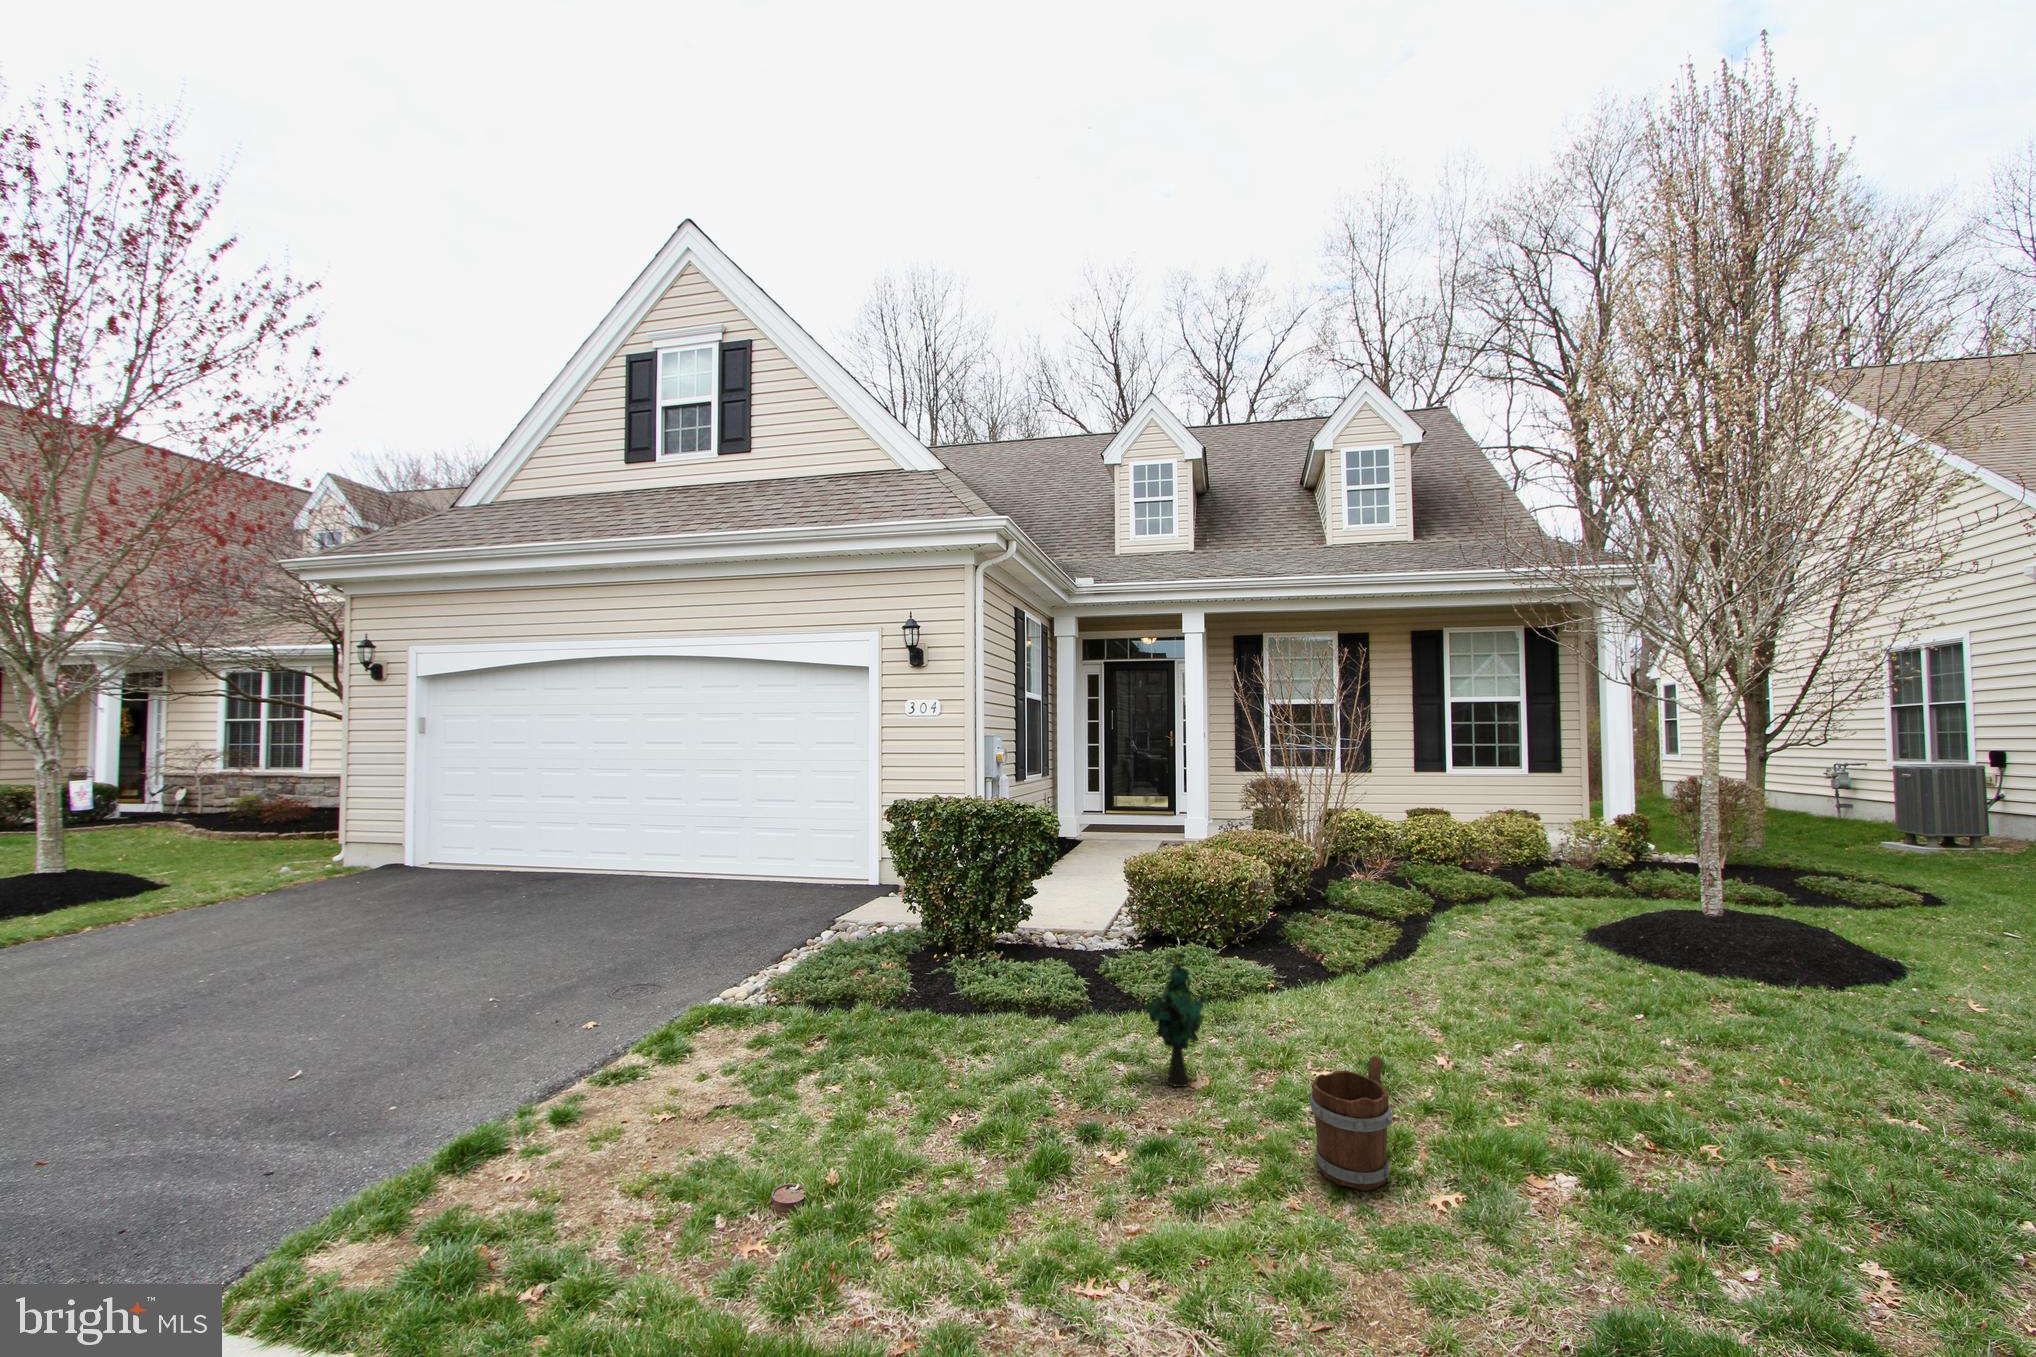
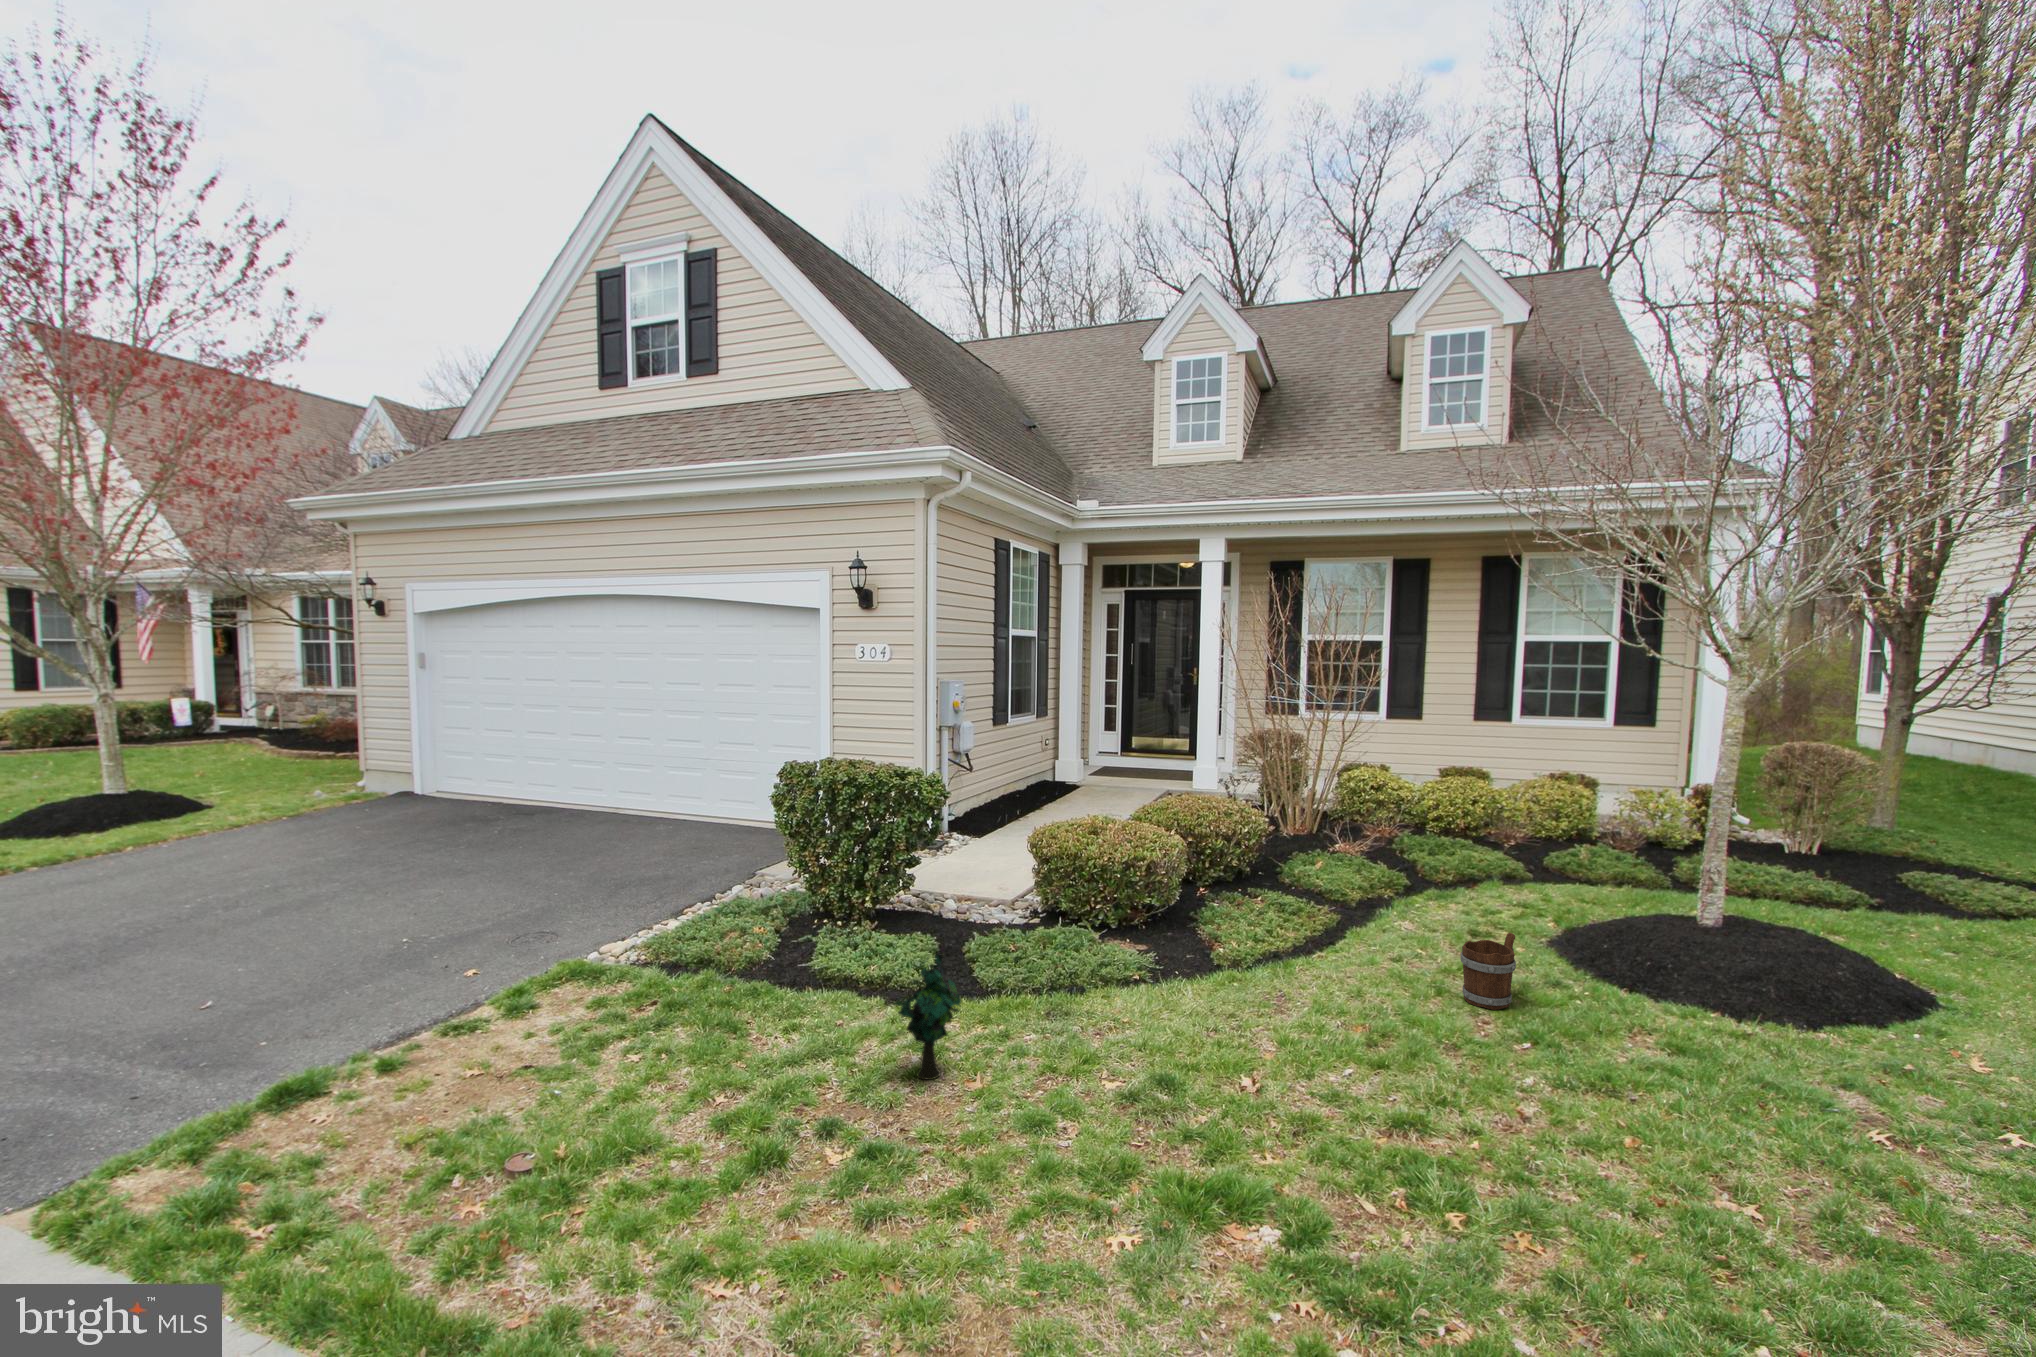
bucket: present [1310,1056,1392,1191] -> present [1460,933,1516,1010]

